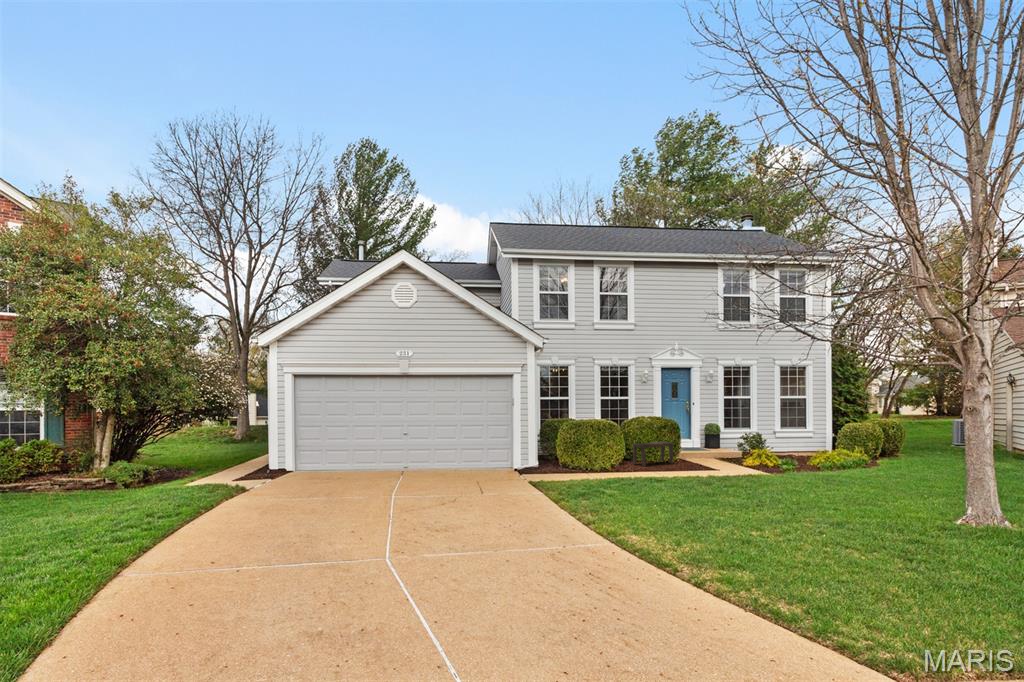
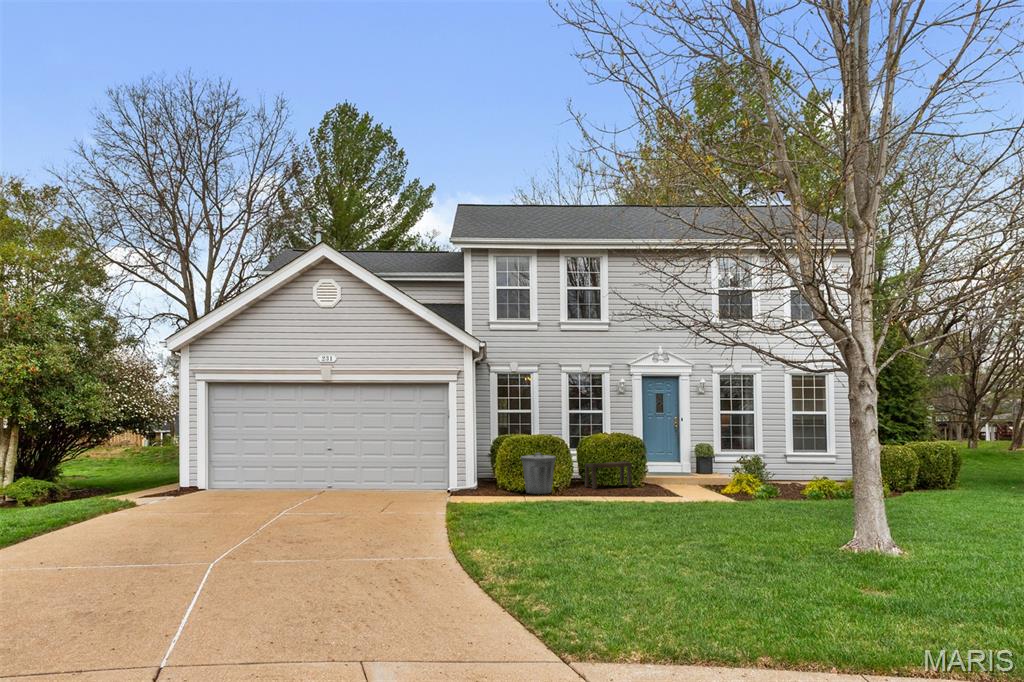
trash can: none [583,436,614,472] -> present [521,453,556,494]

